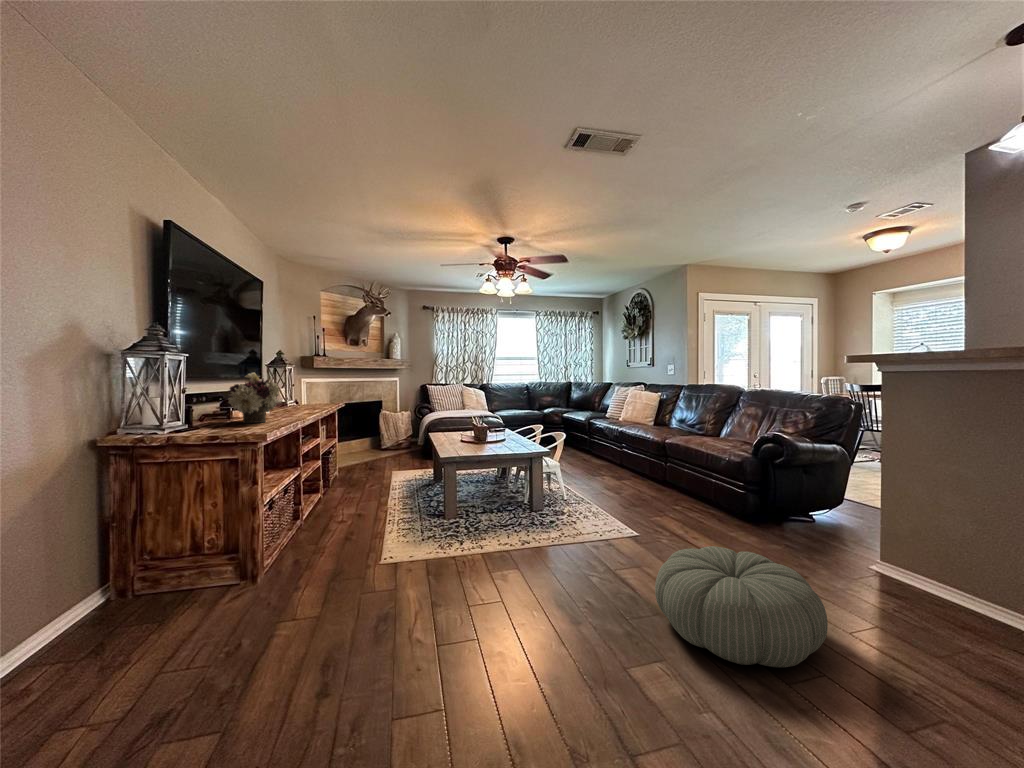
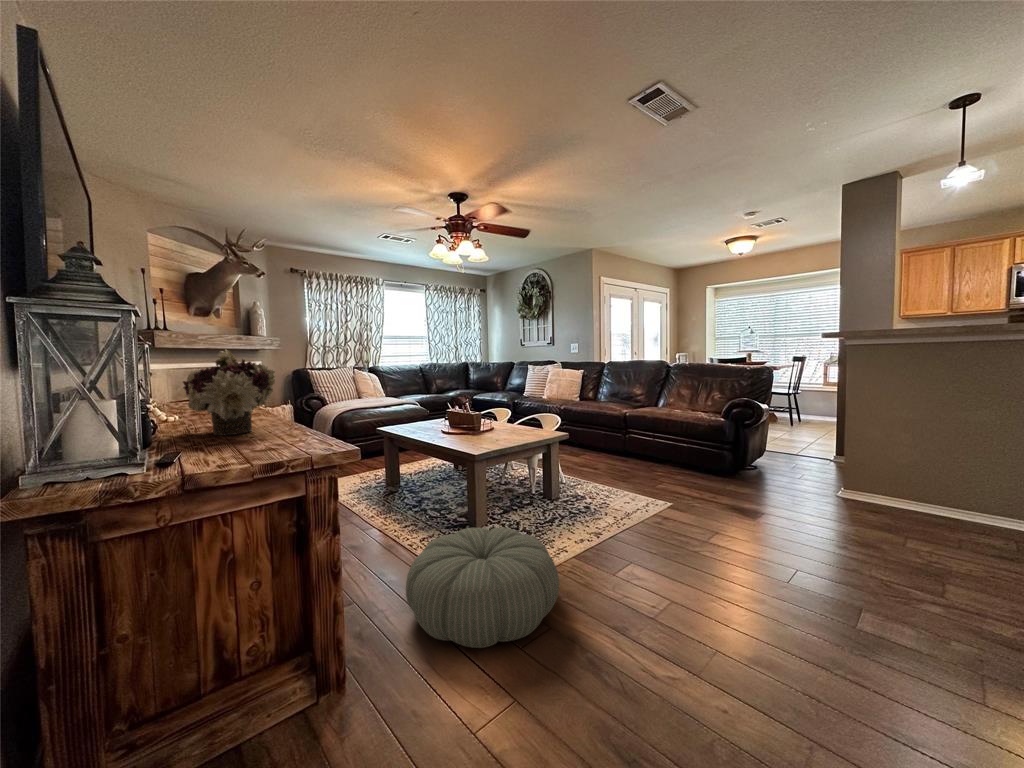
pouf: present [655,546,828,667] -> present [406,527,559,648]

